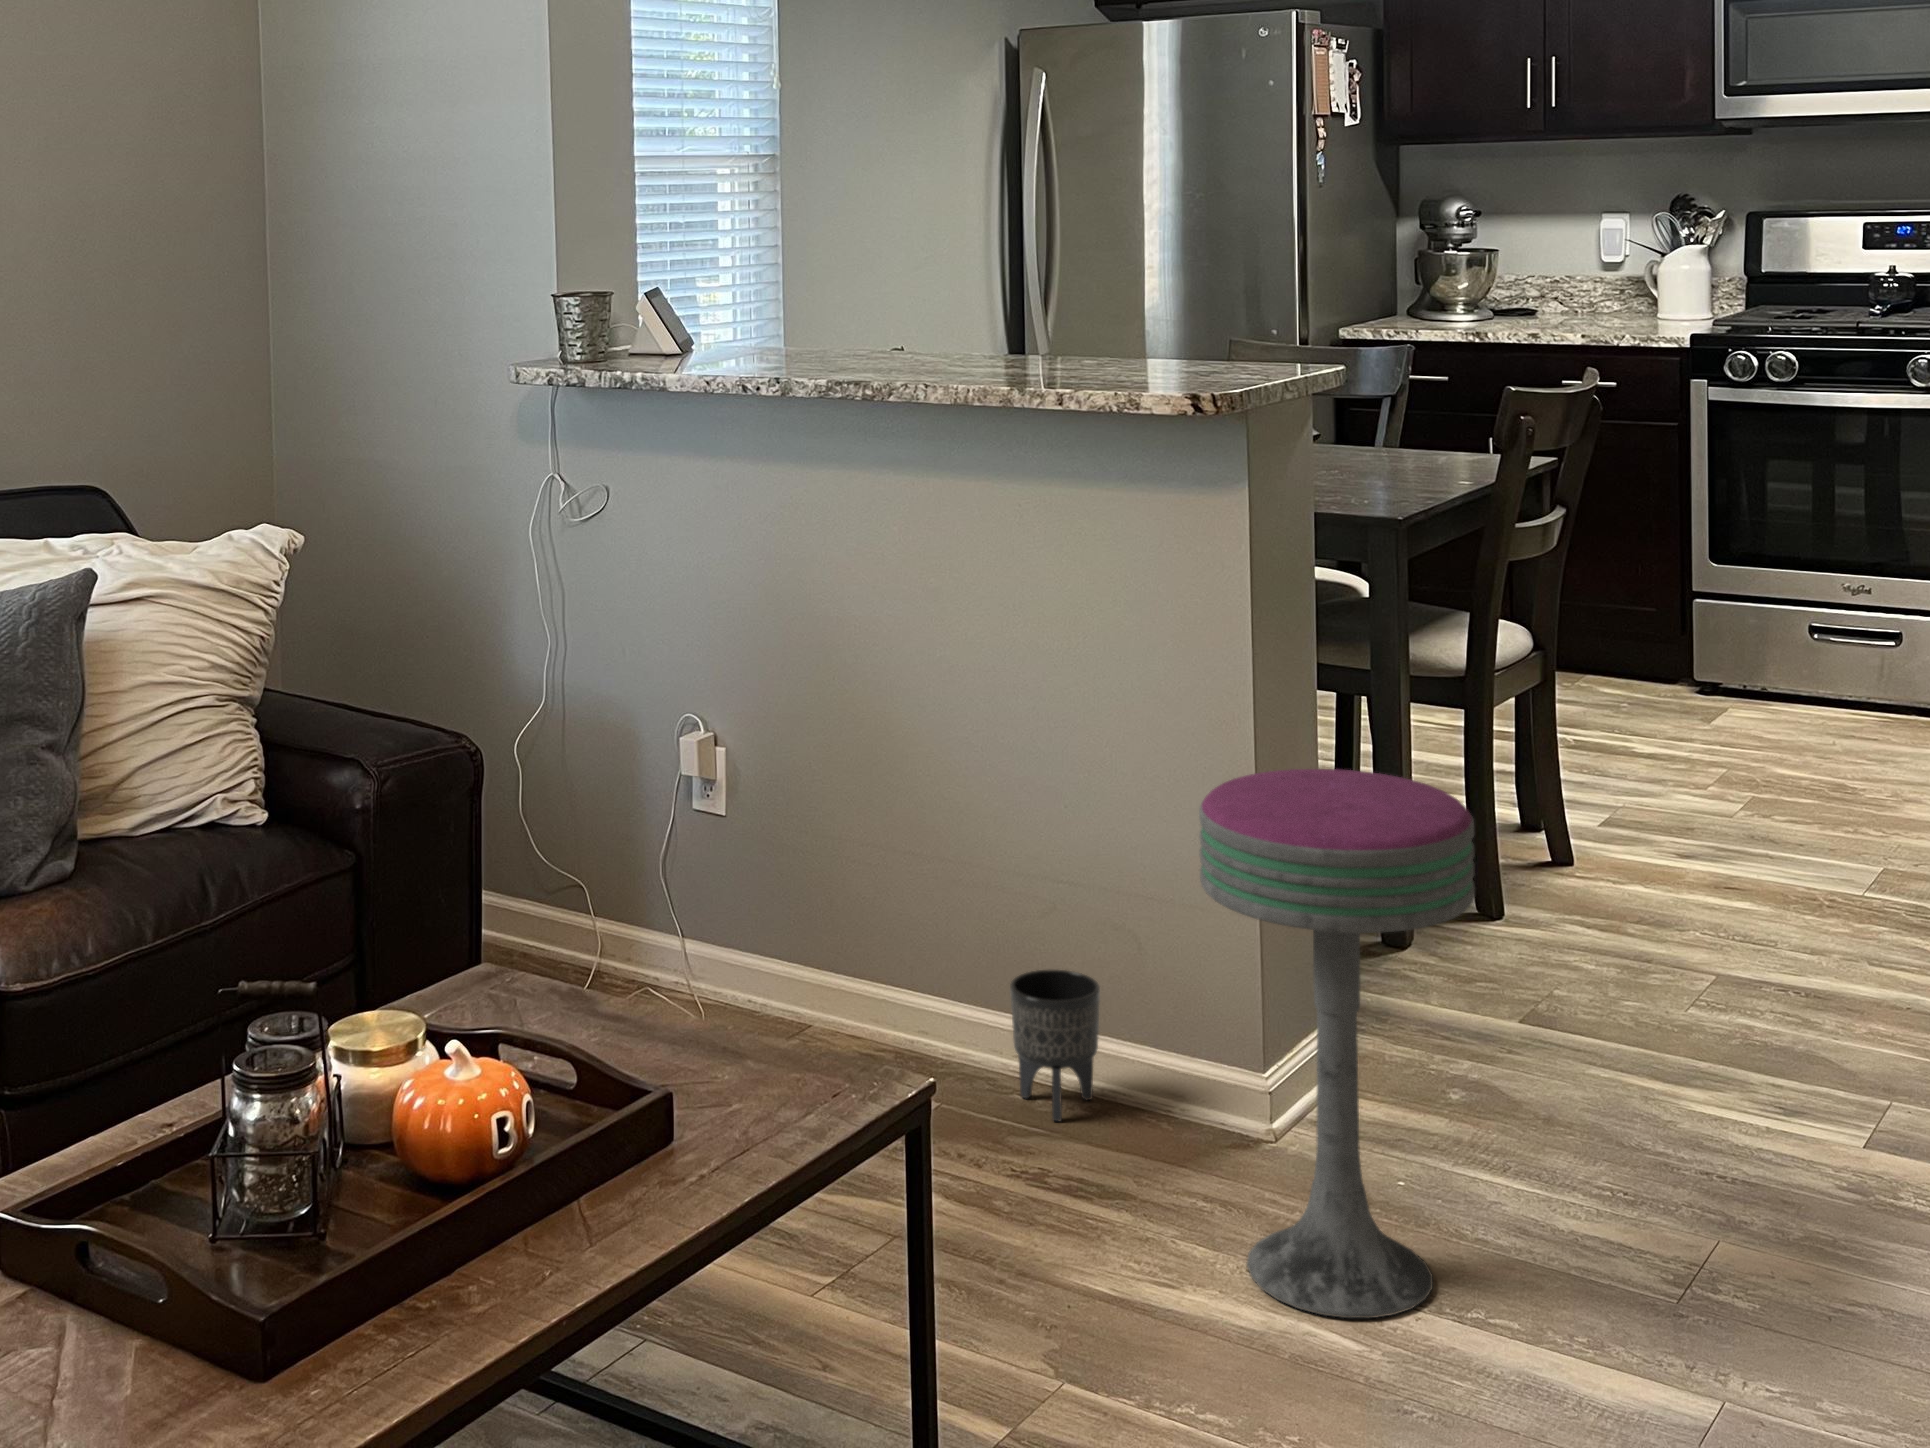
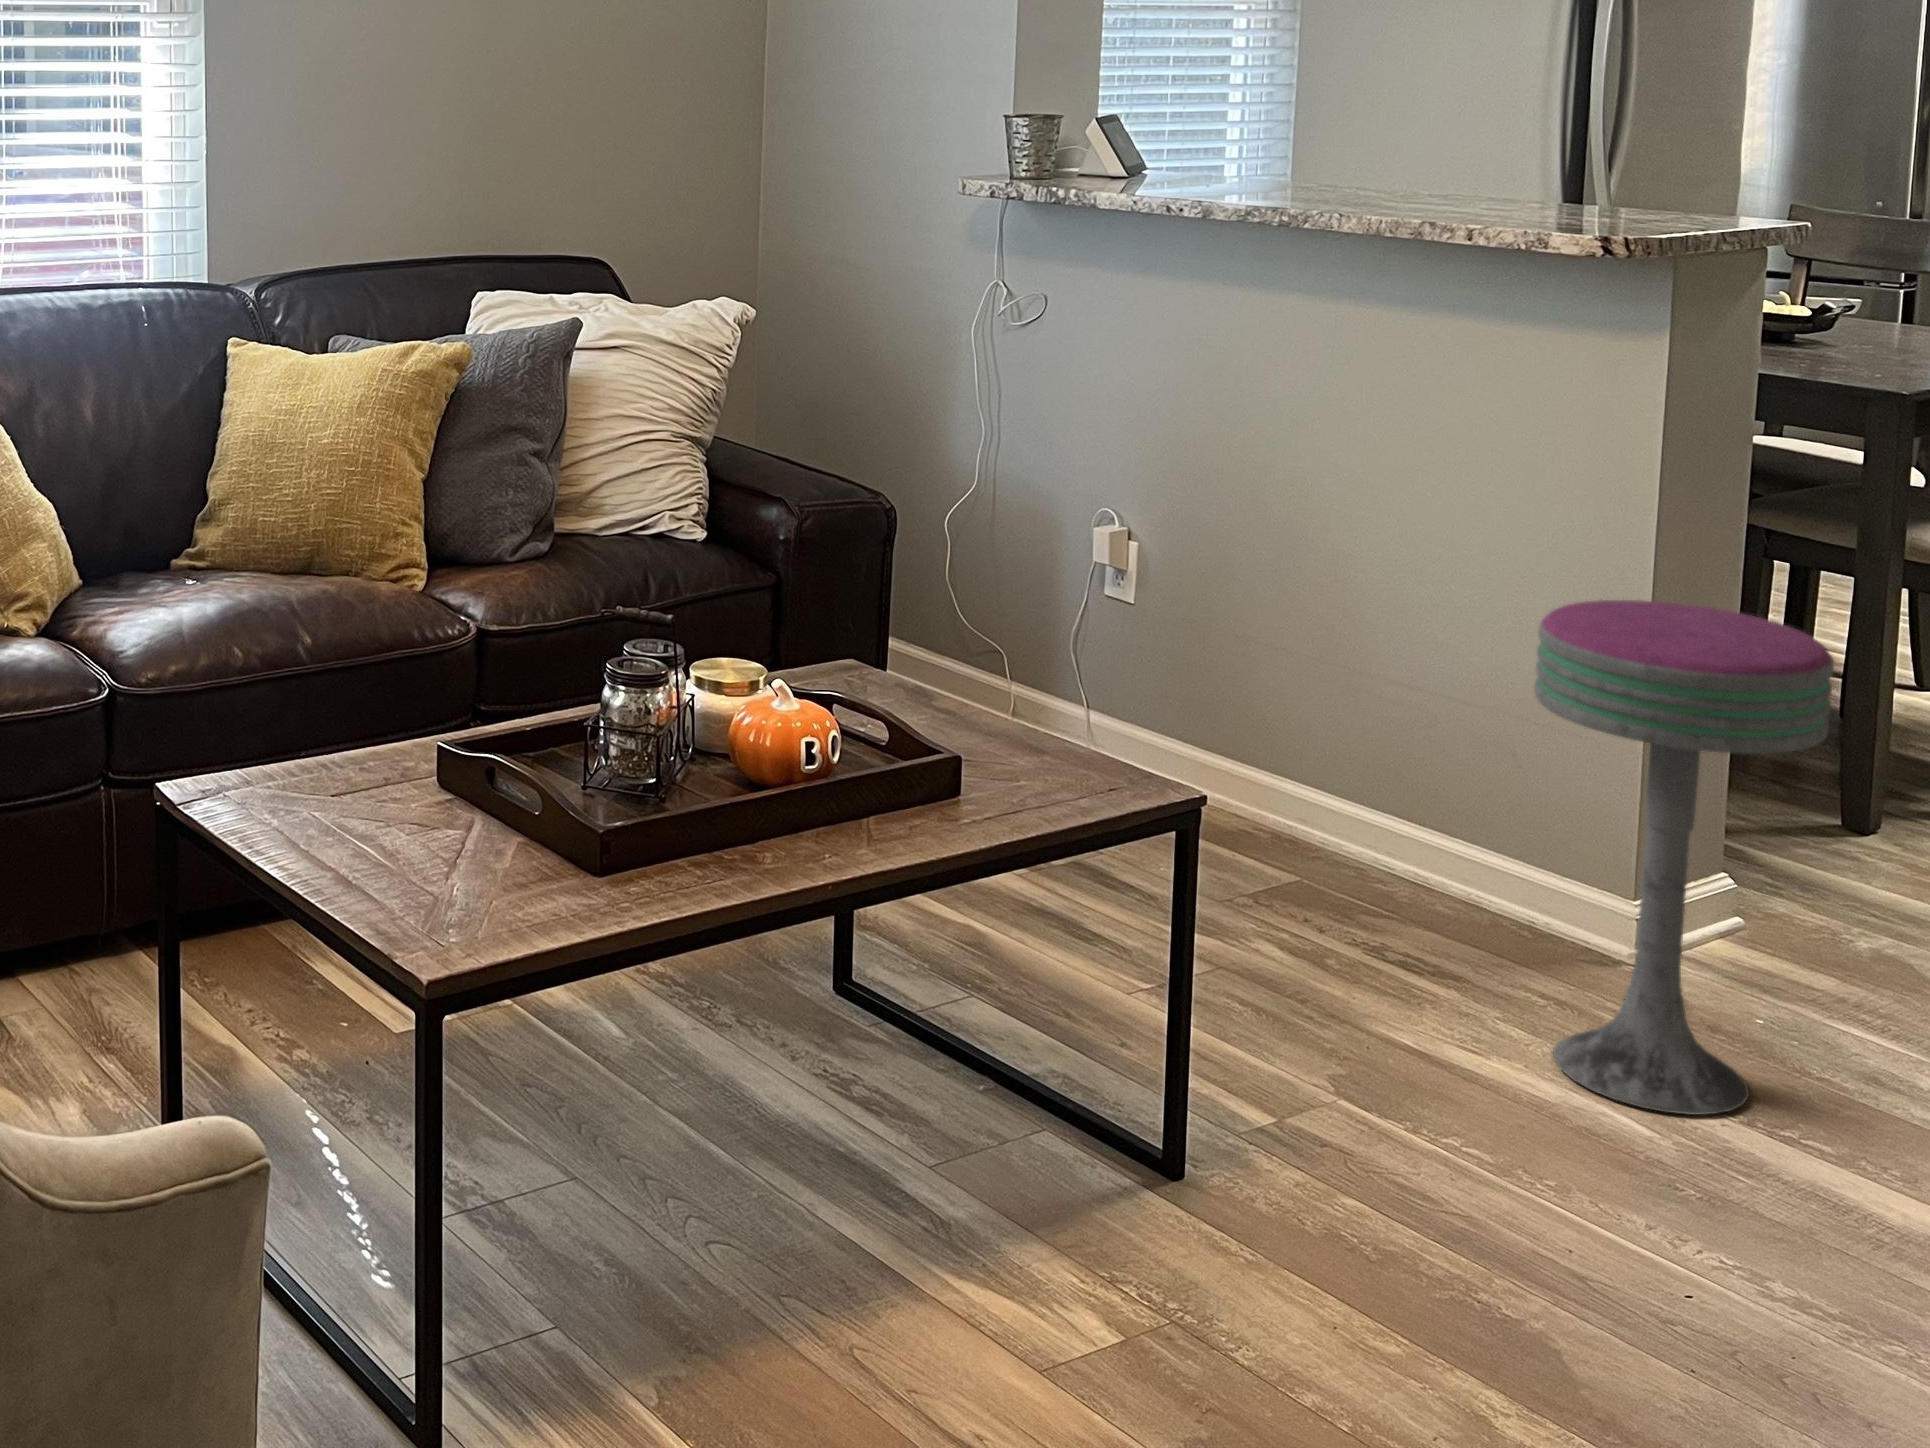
planter: present [1010,969,1100,1121] -> none [1376,775,1469,913]

